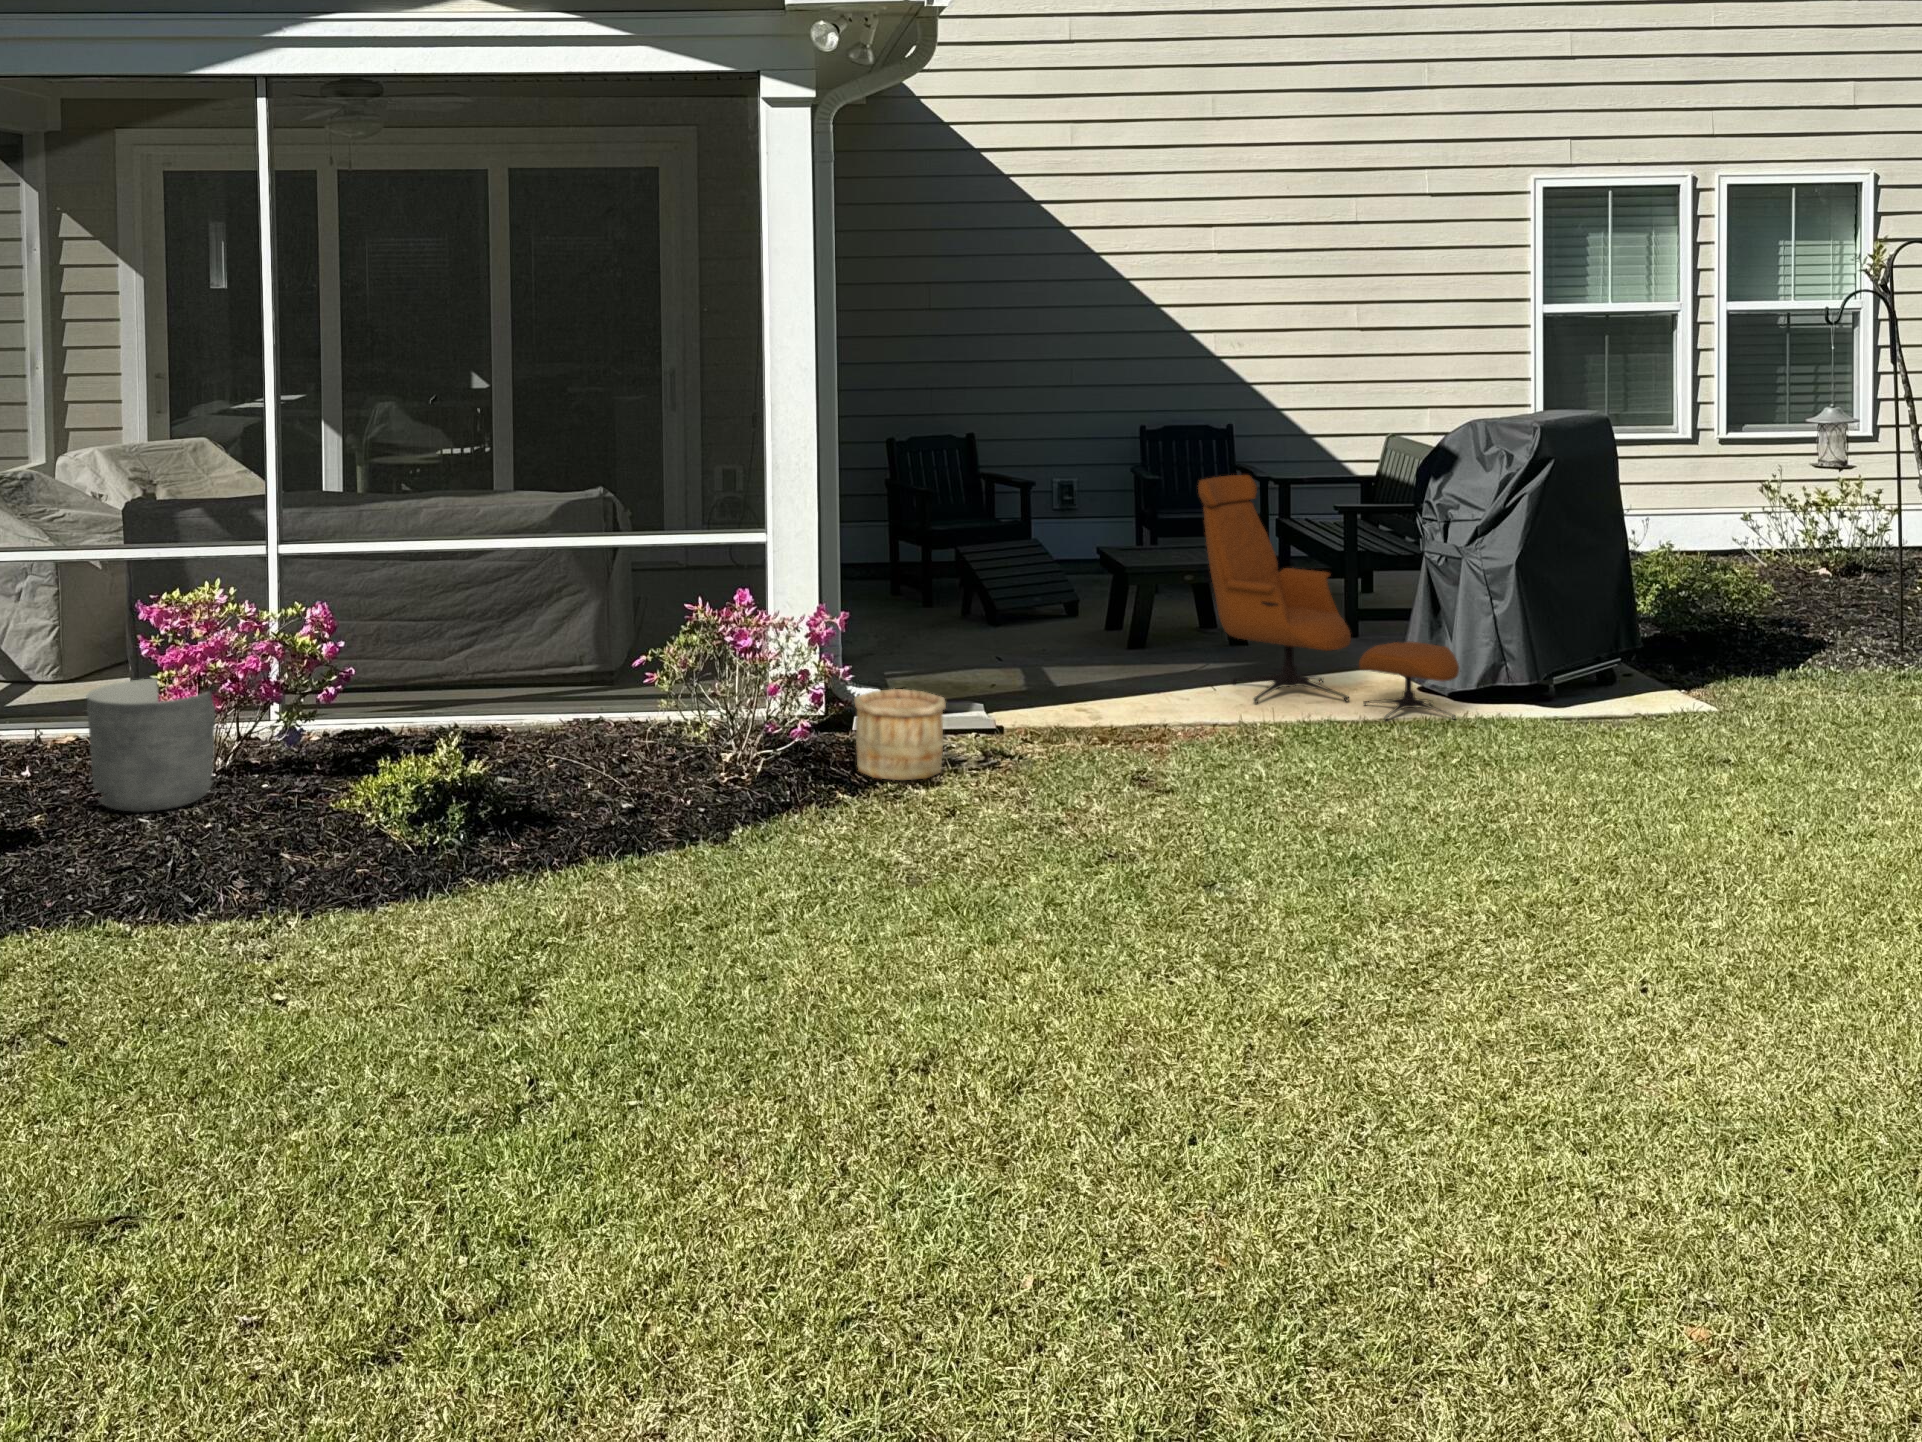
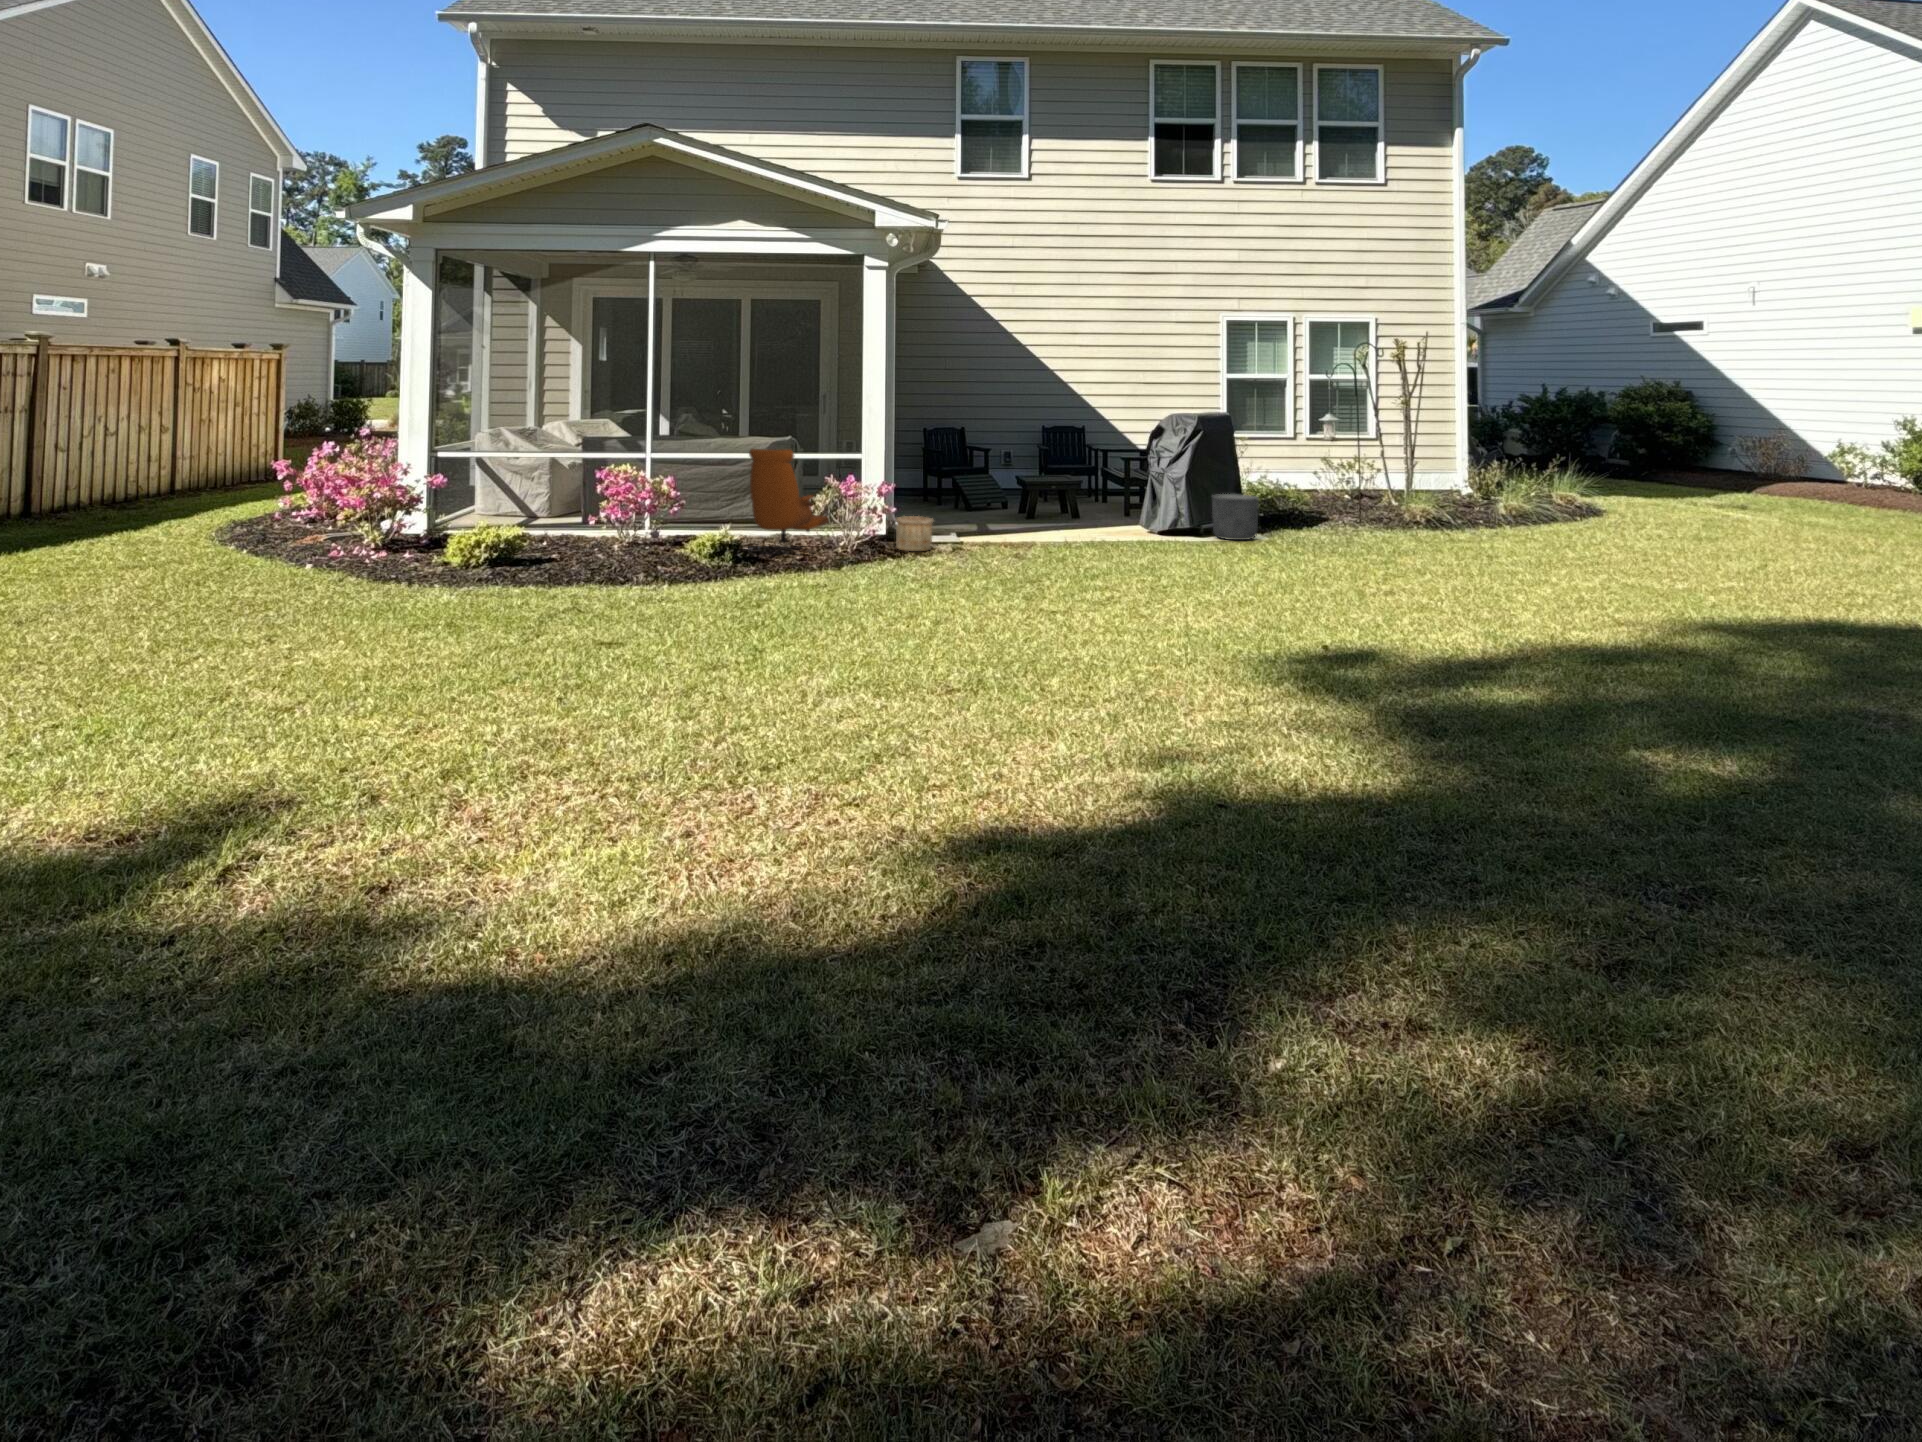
lounge chair: present [1198,475,1459,720] -> present [749,449,829,557]
planter: present [87,679,215,812] -> present [1212,494,1259,540]

